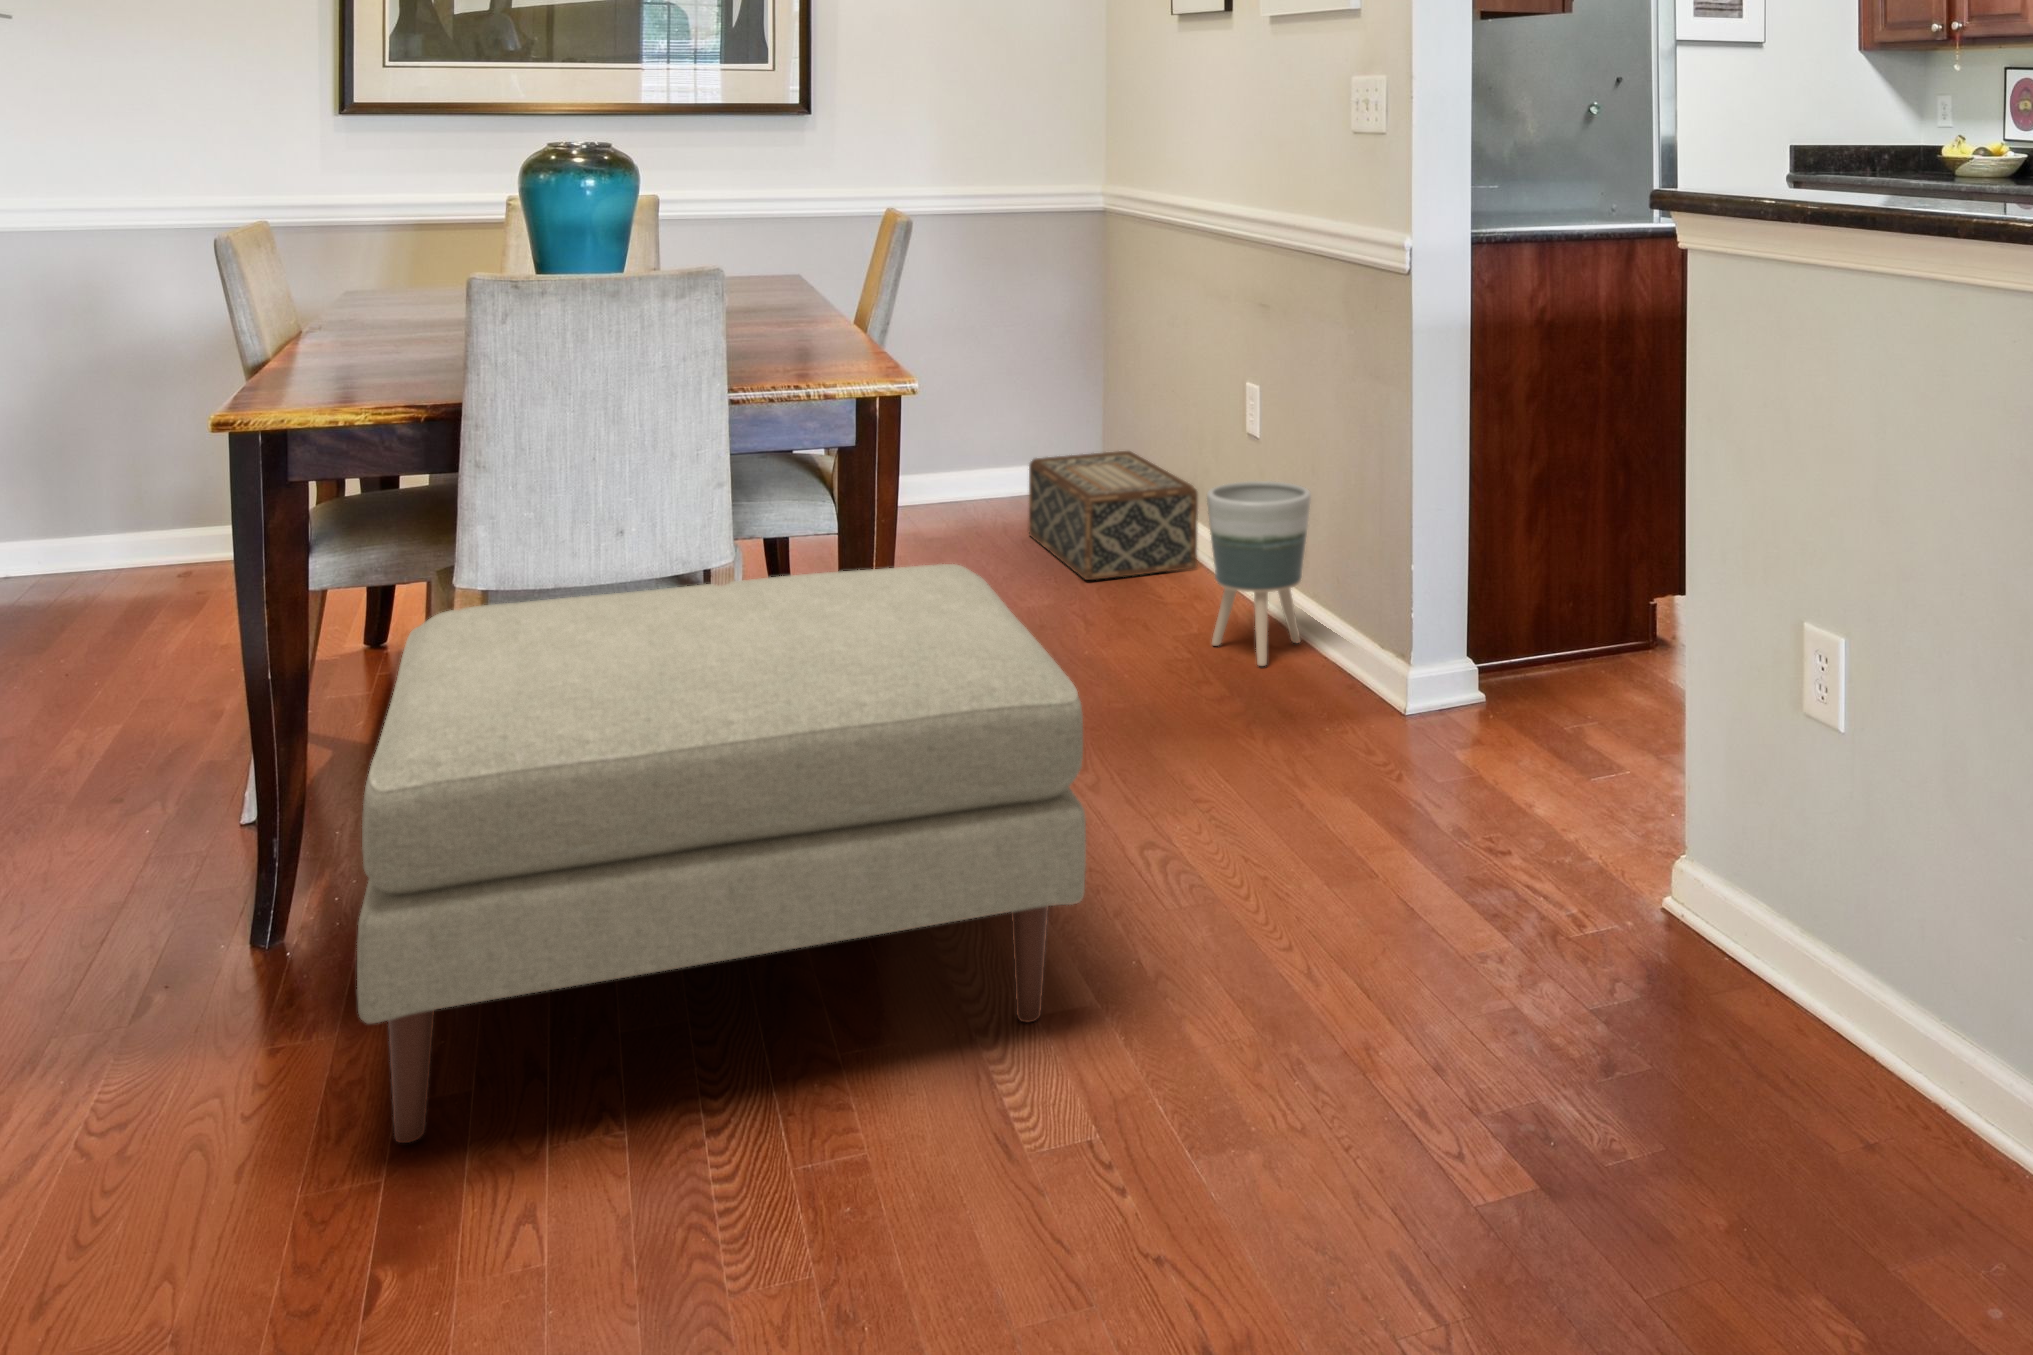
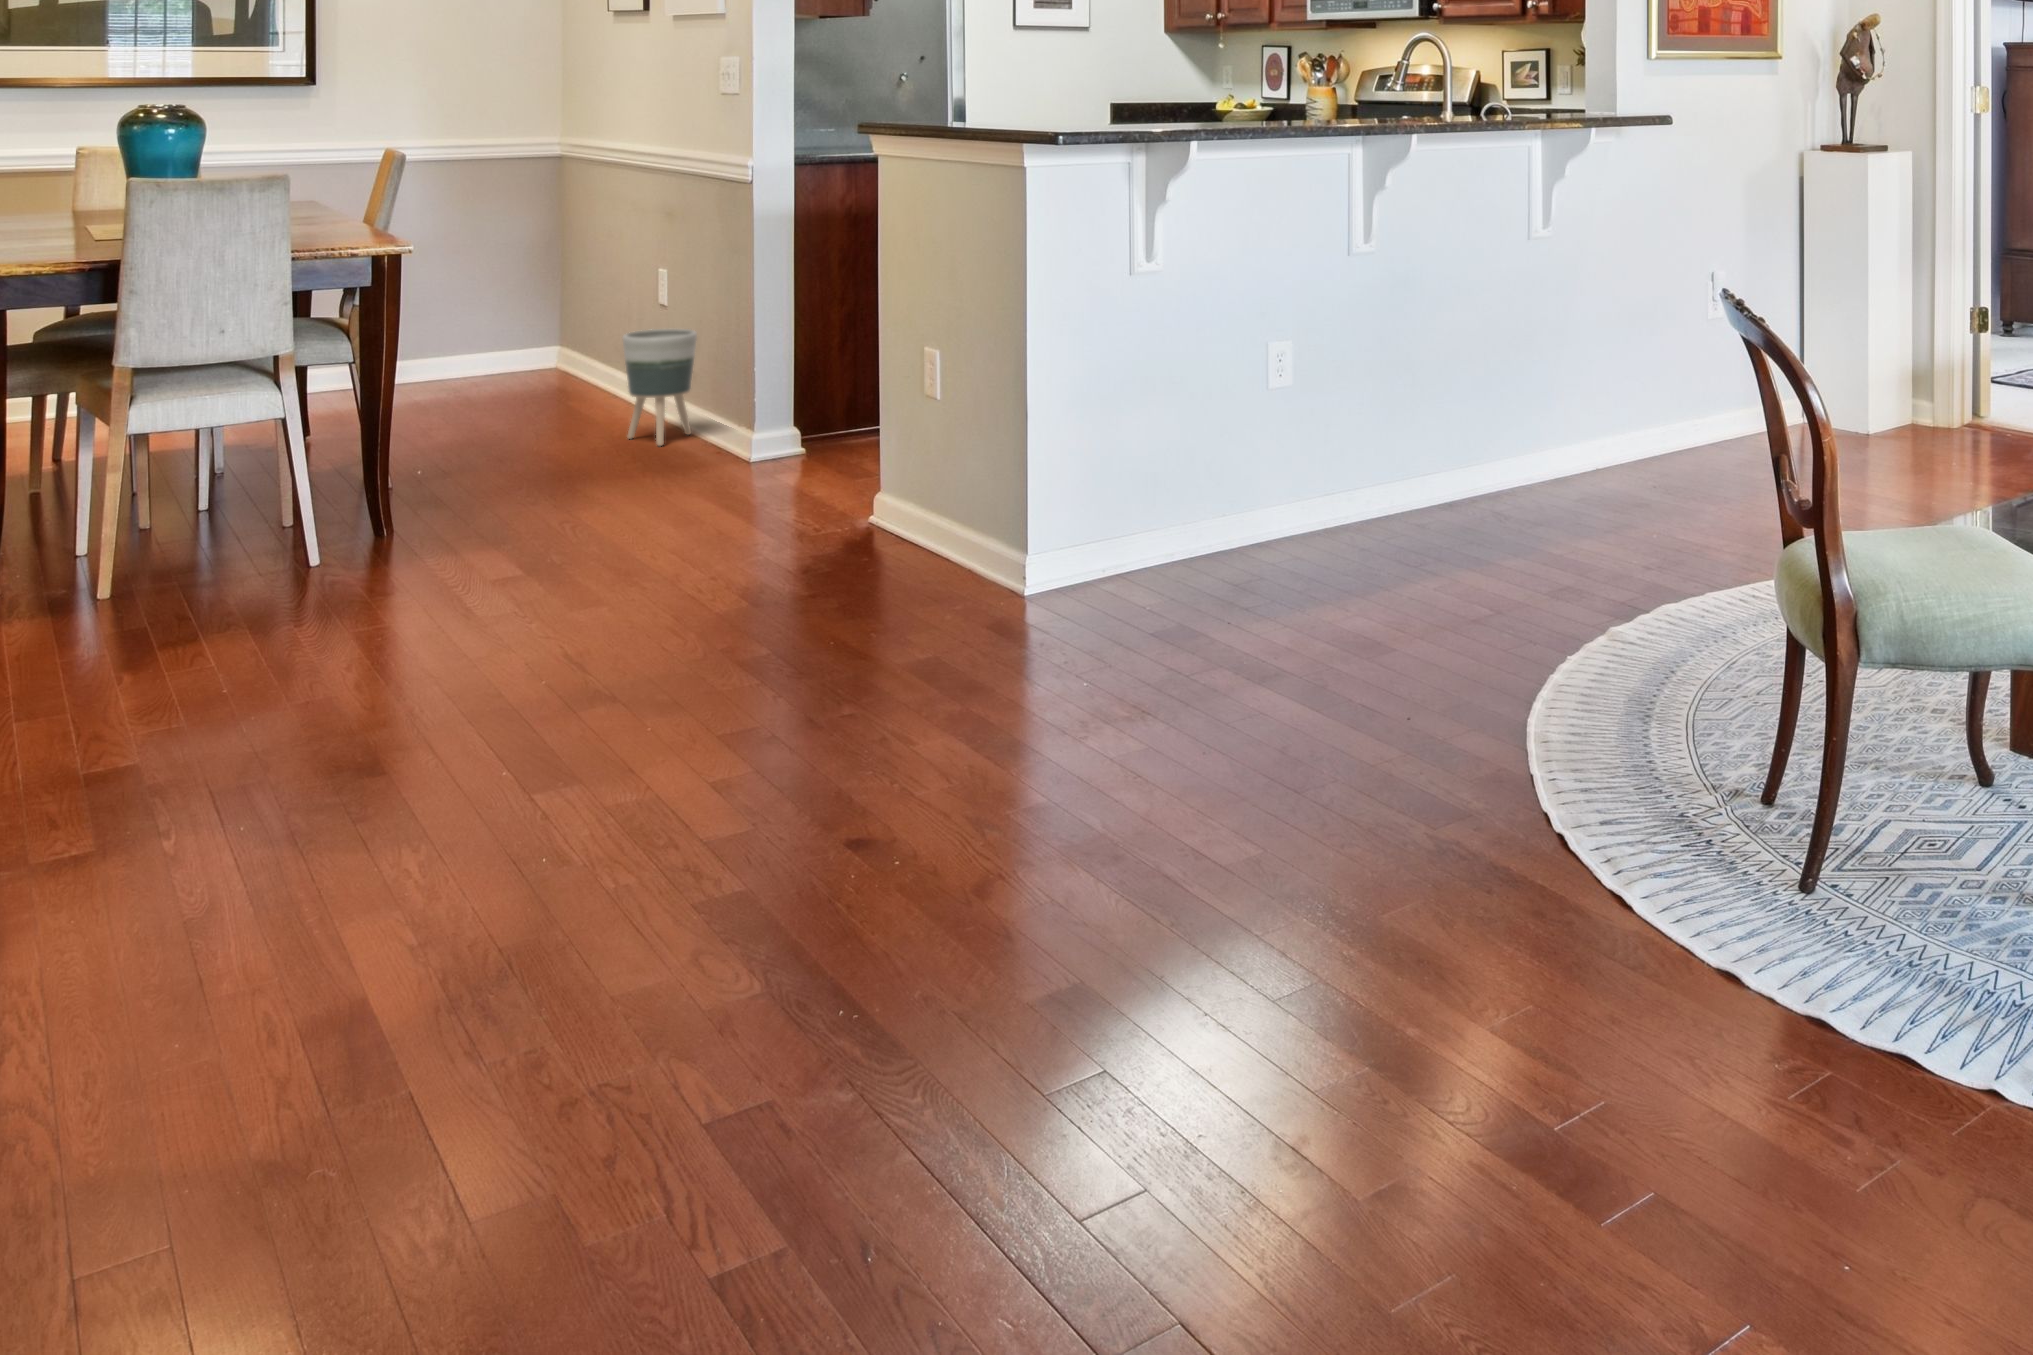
woven basket: present [1029,451,1198,580] -> none [500,330,628,413]
ottoman: present [357,564,1086,1143] -> none [56,358,508,644]

